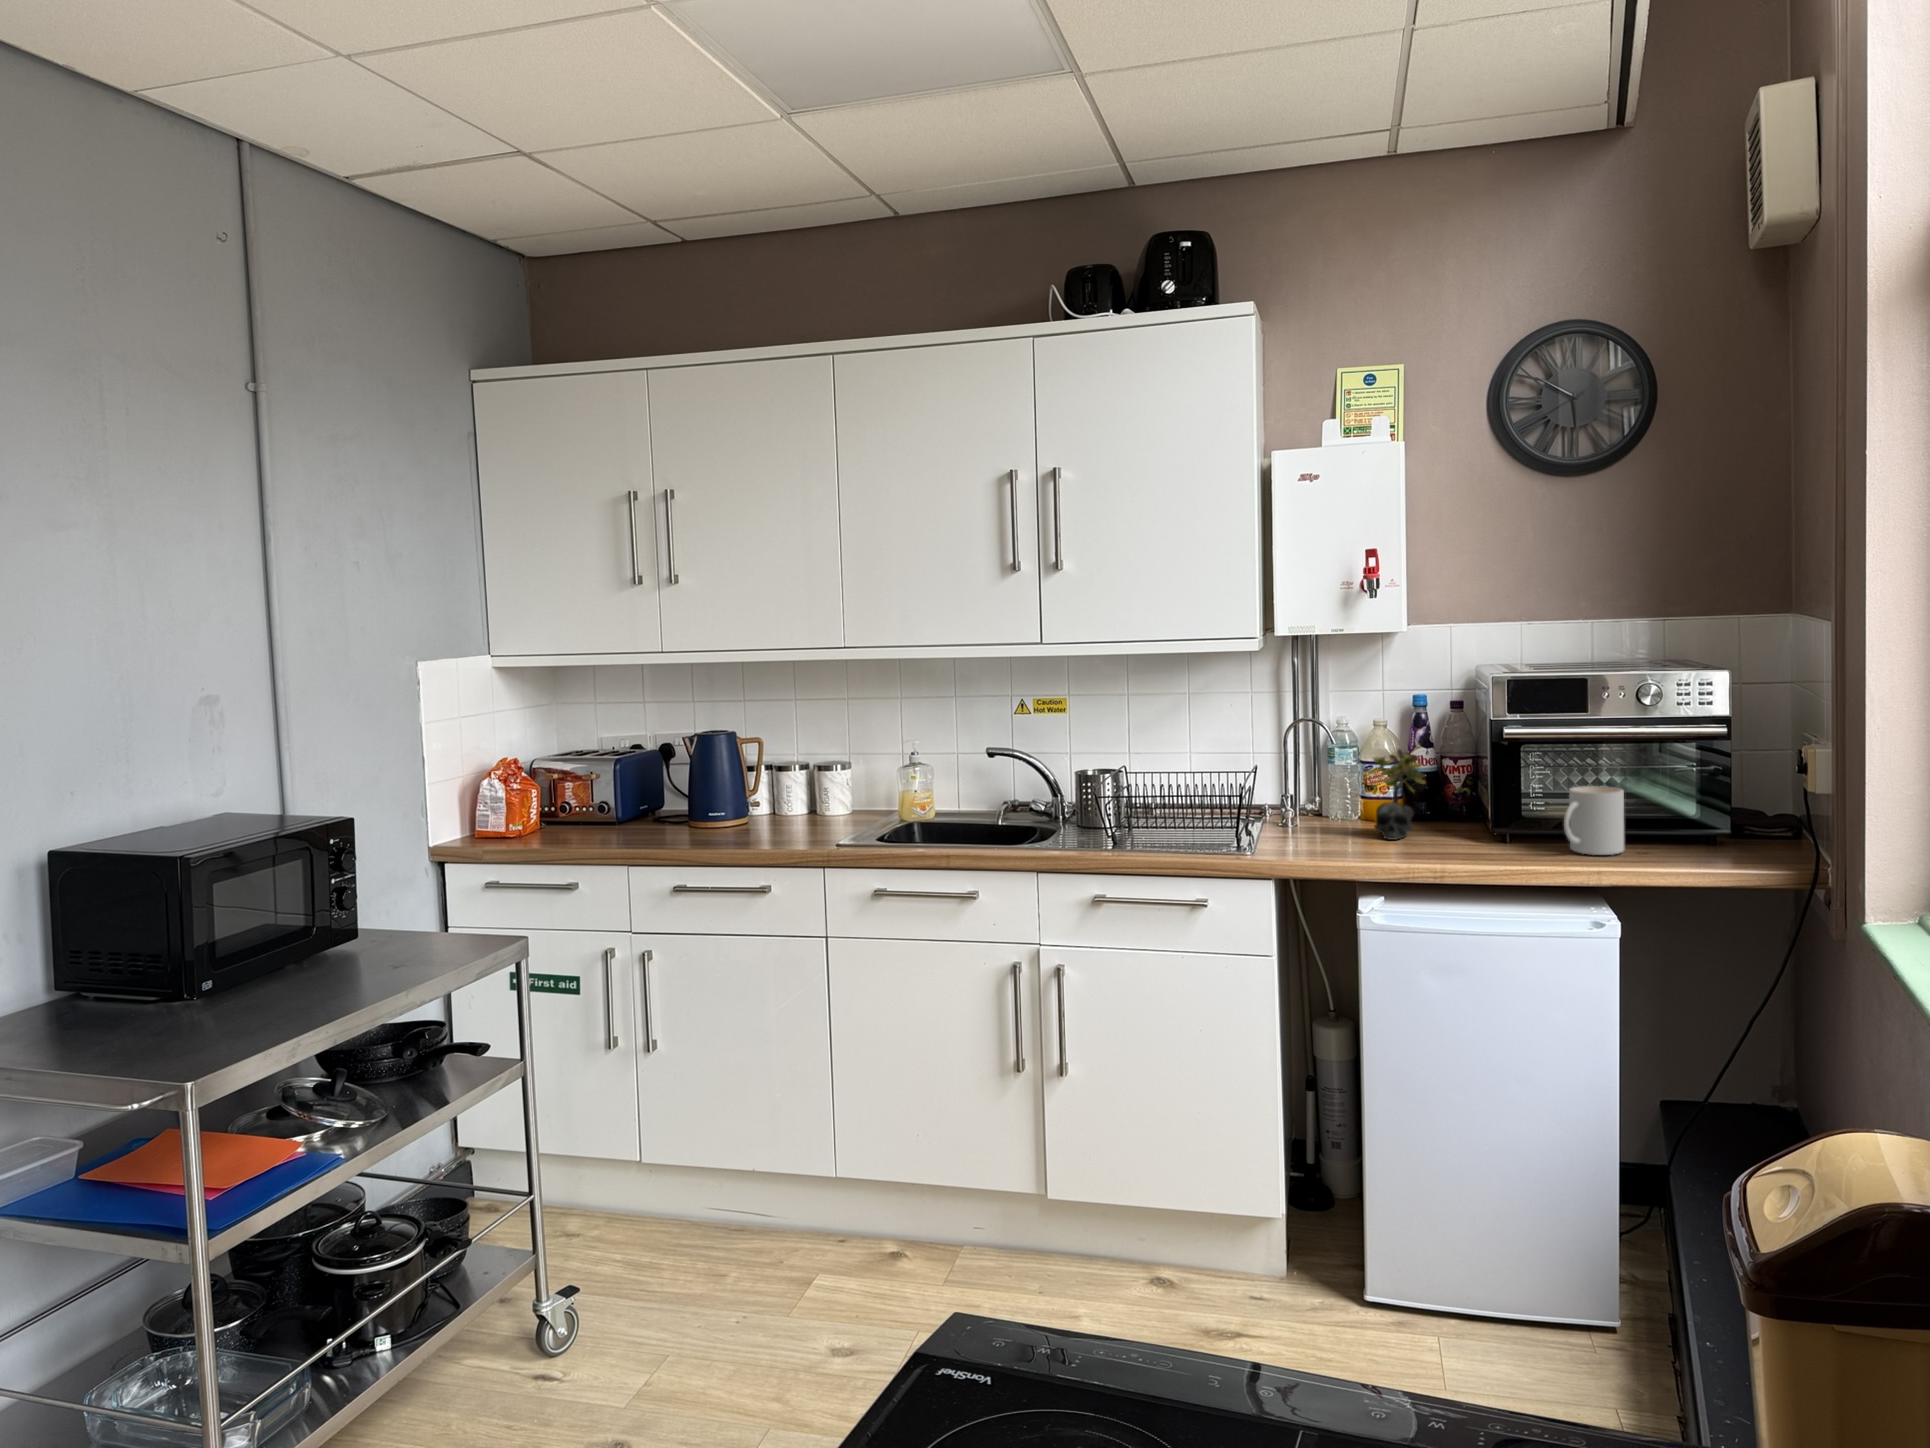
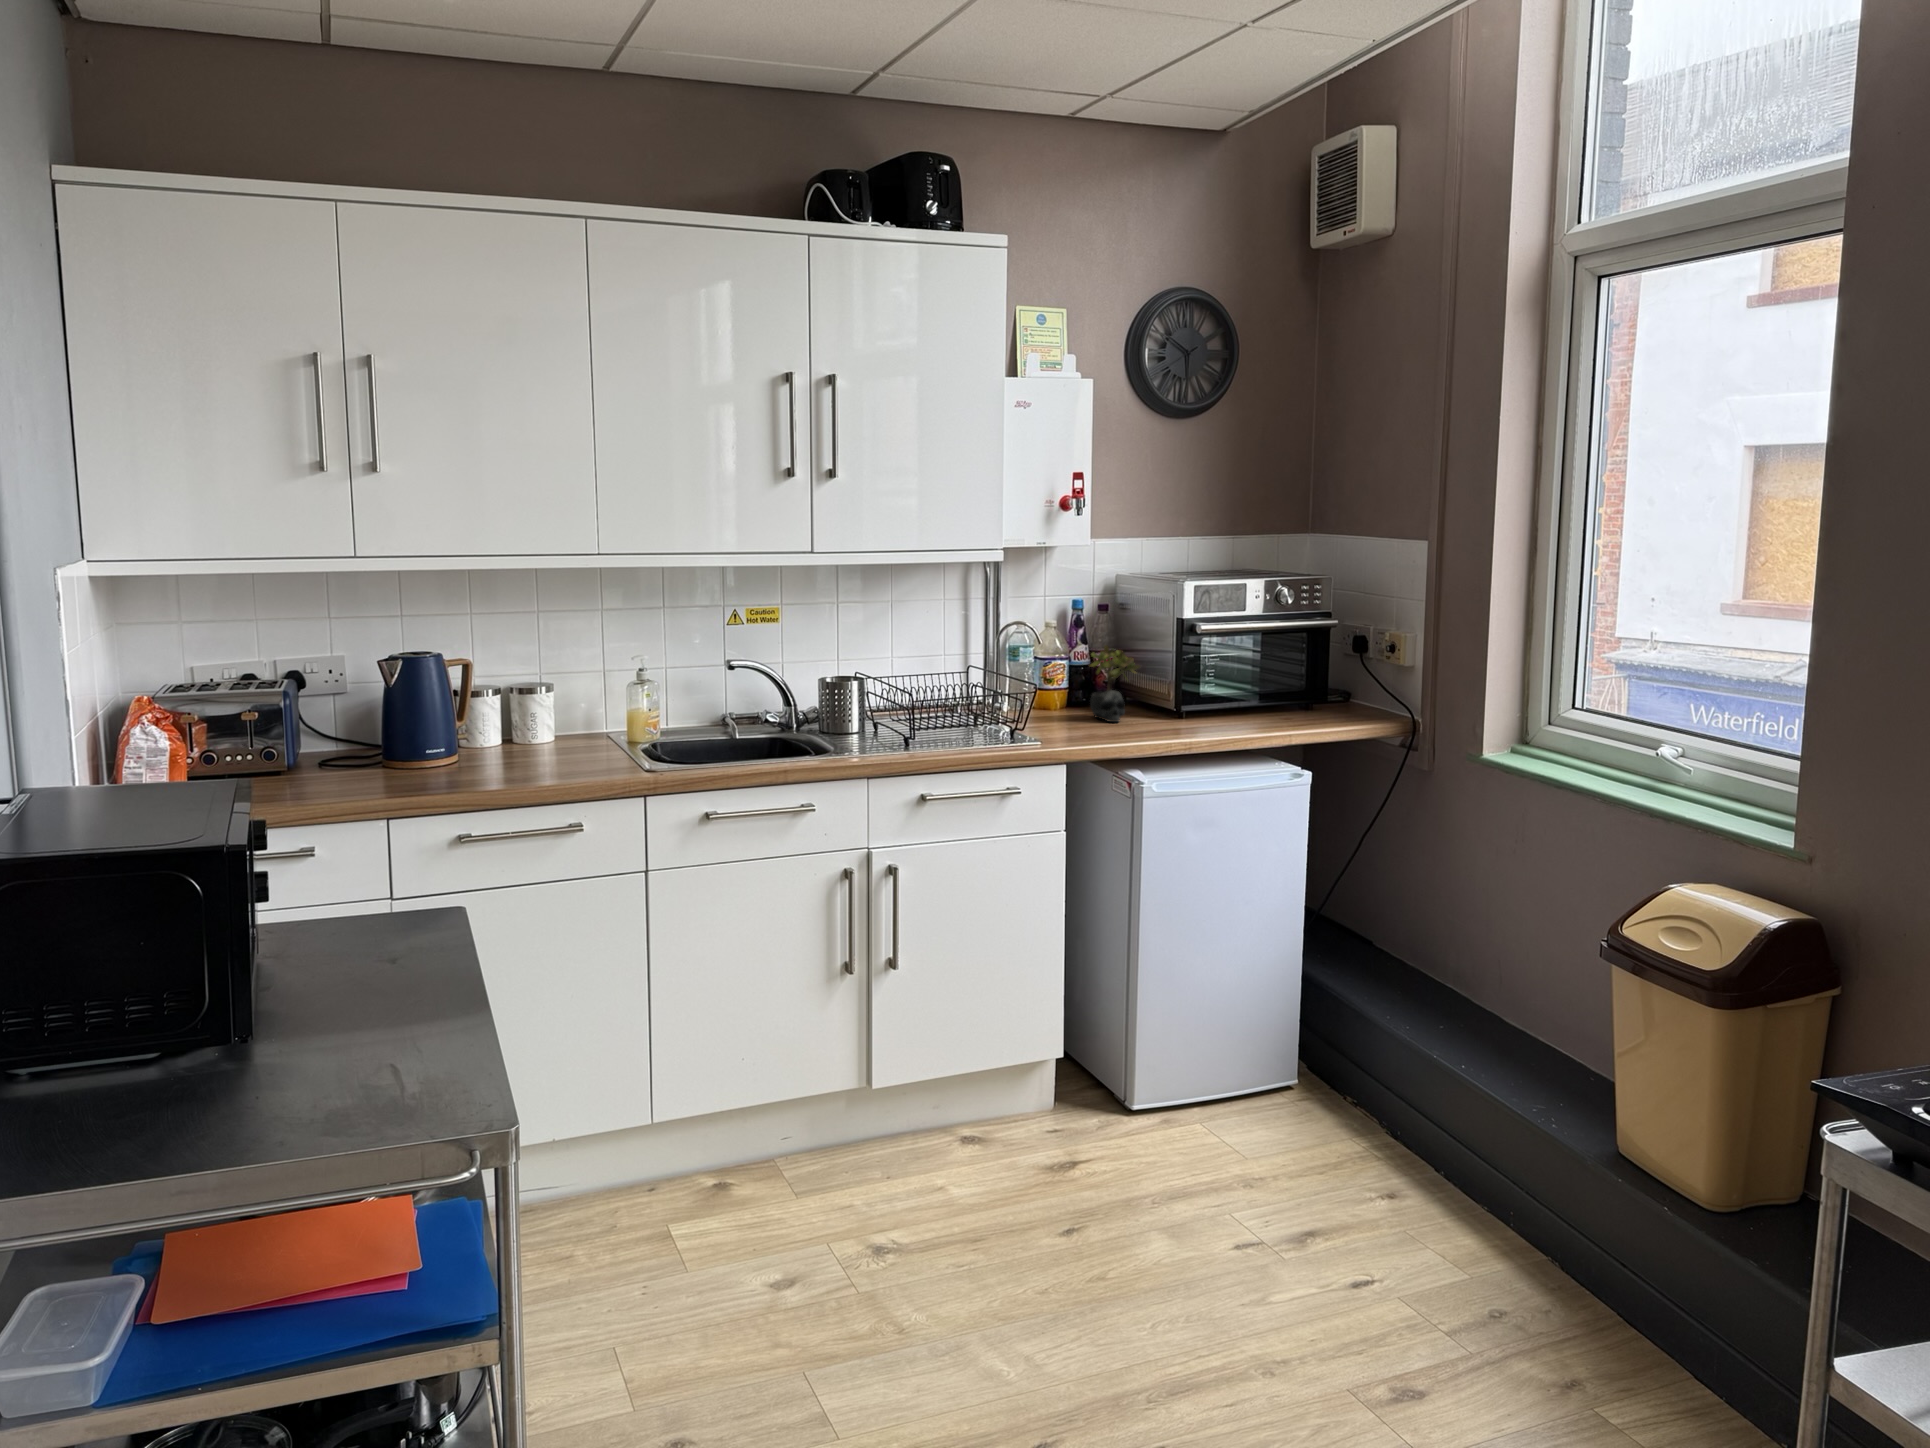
mug: present [1564,786,1624,855] -> none [1245,669,1286,721]

